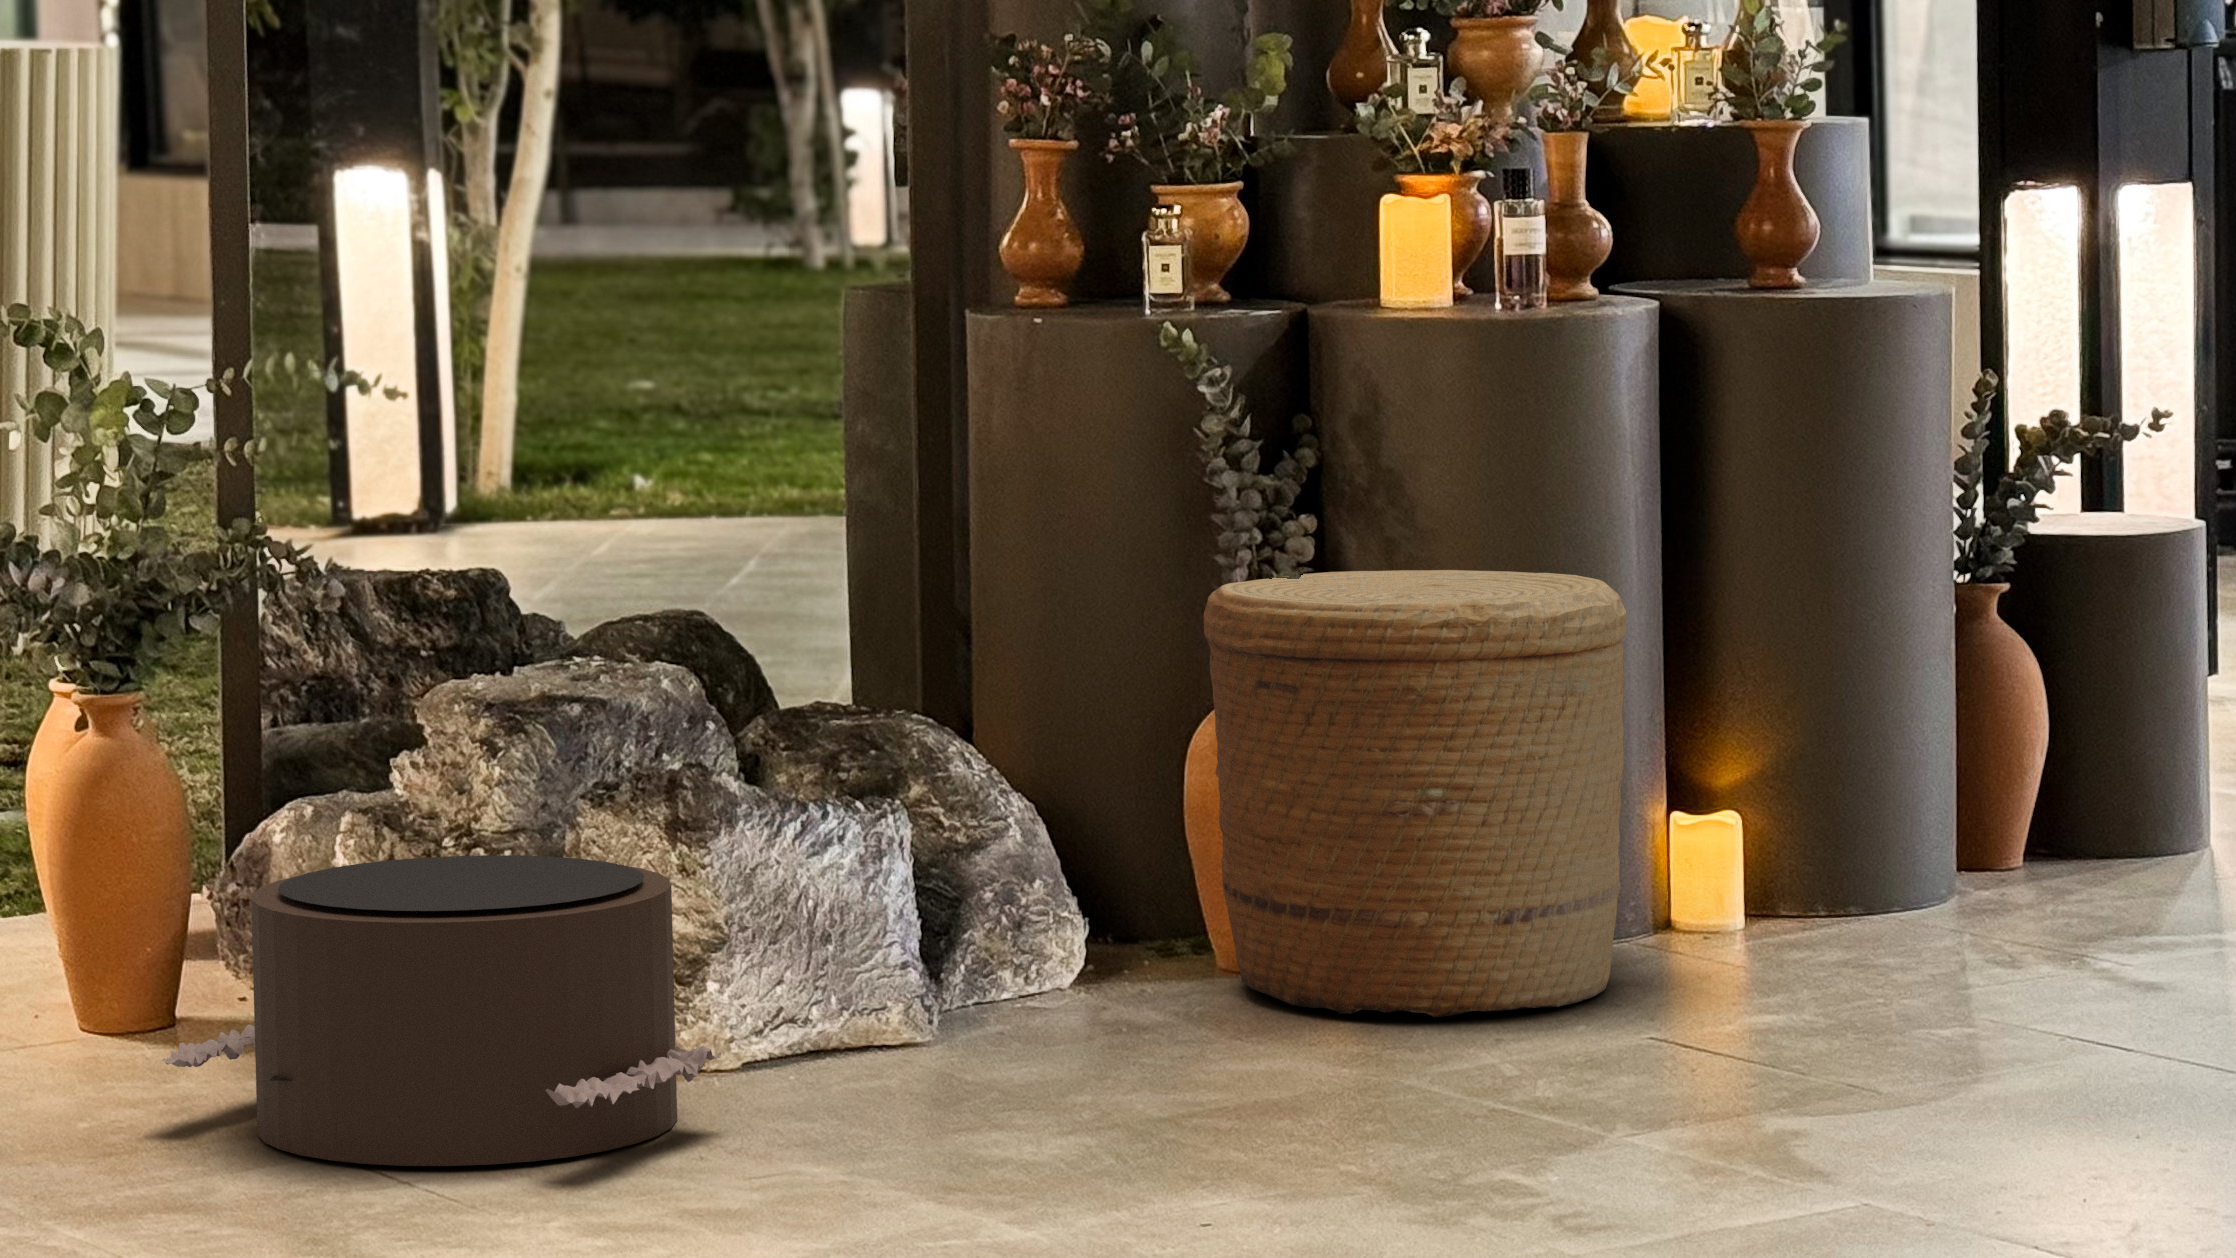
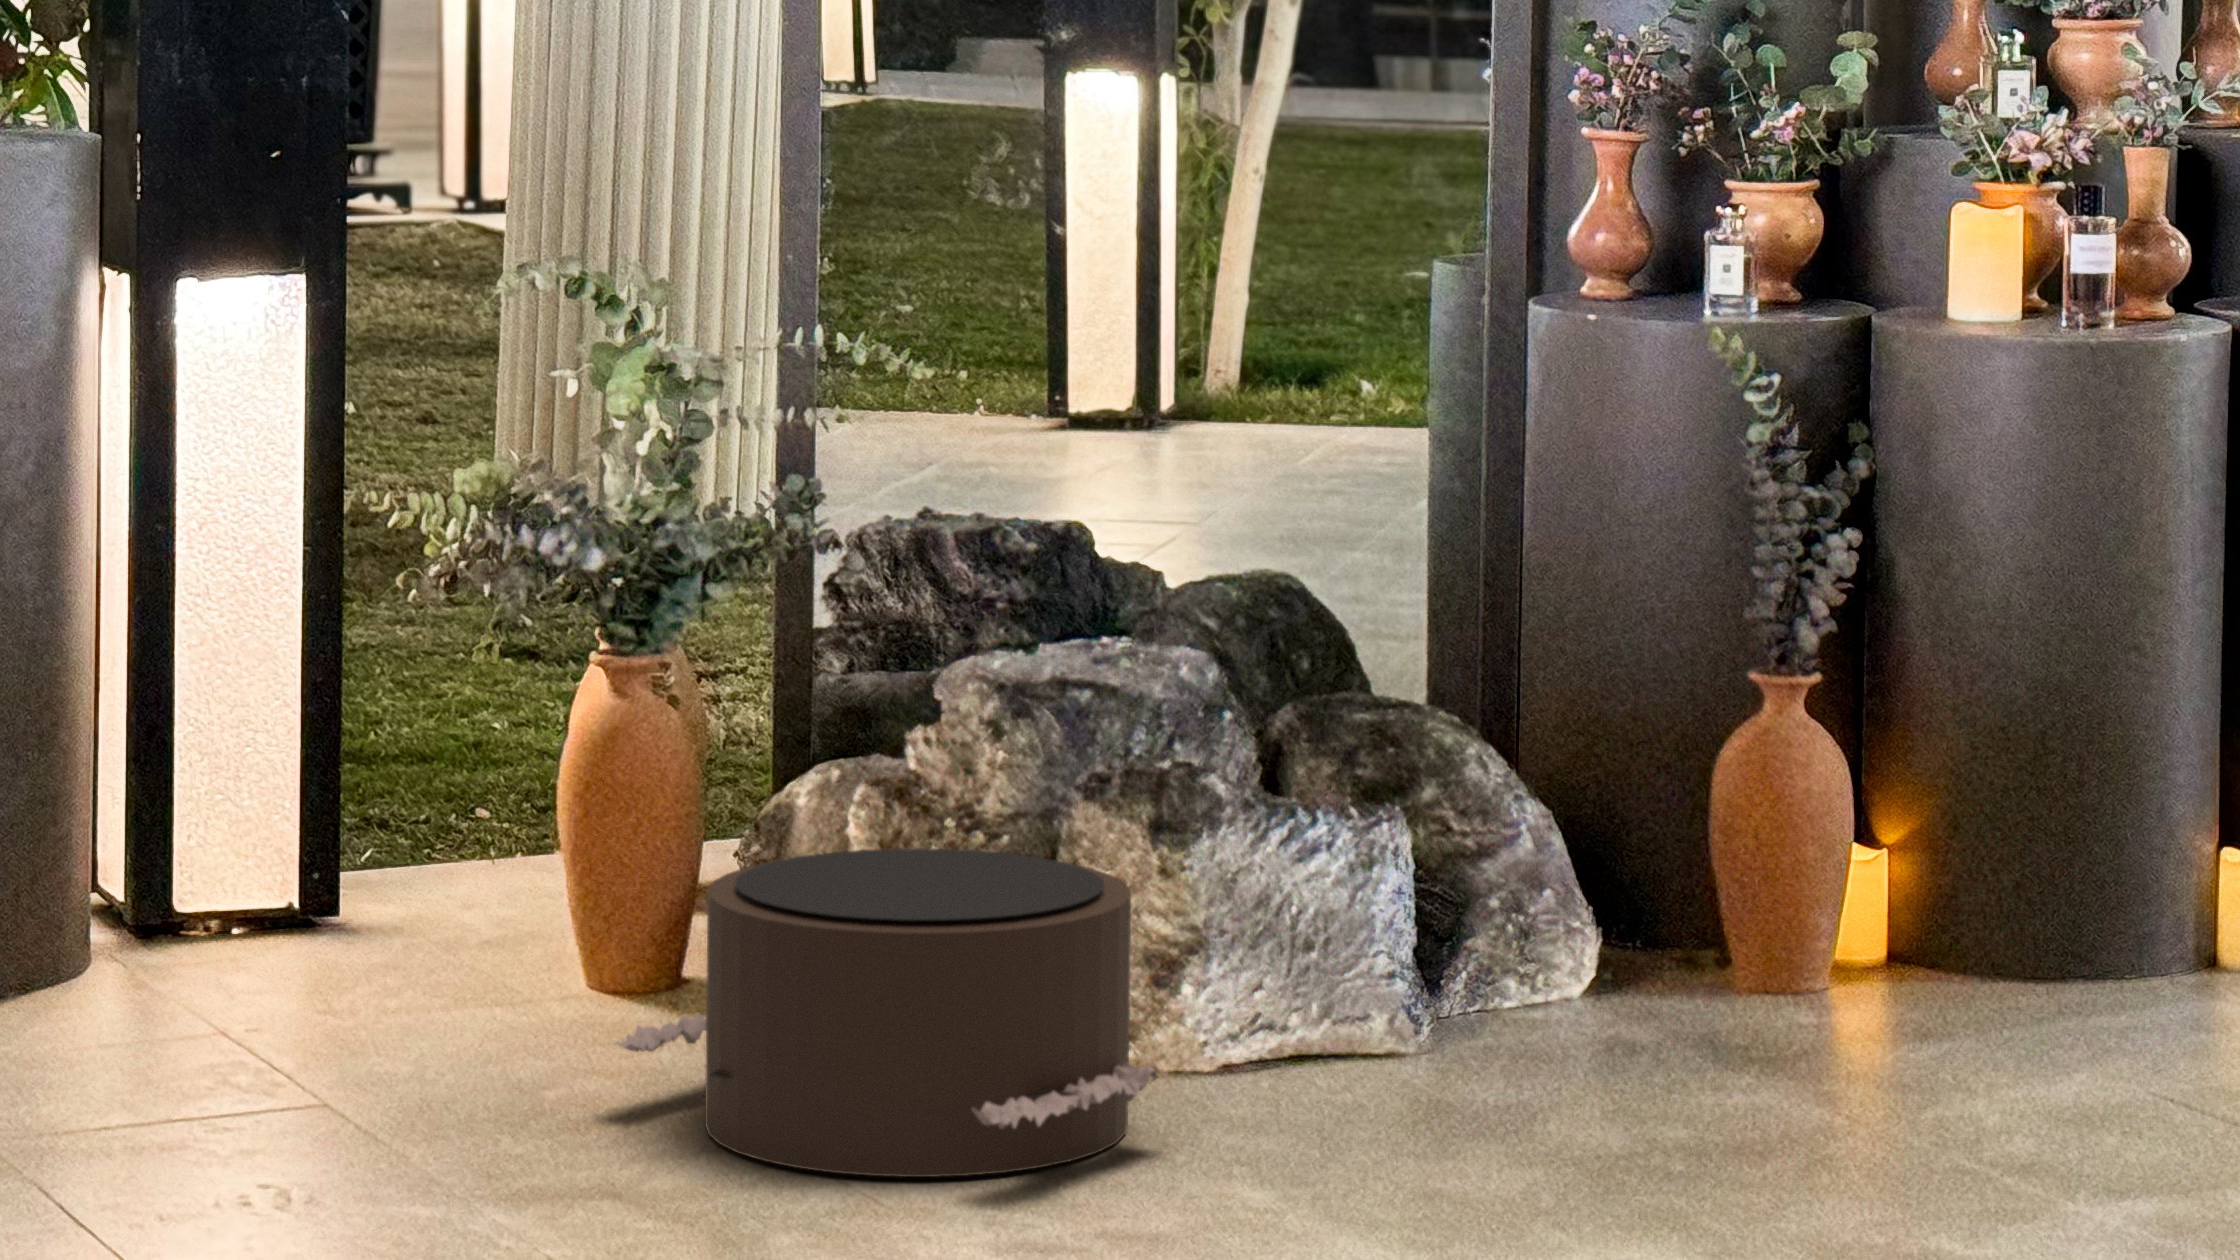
woven basket: present [1203,570,1626,1018] -> none [1727,590,2157,1062]

